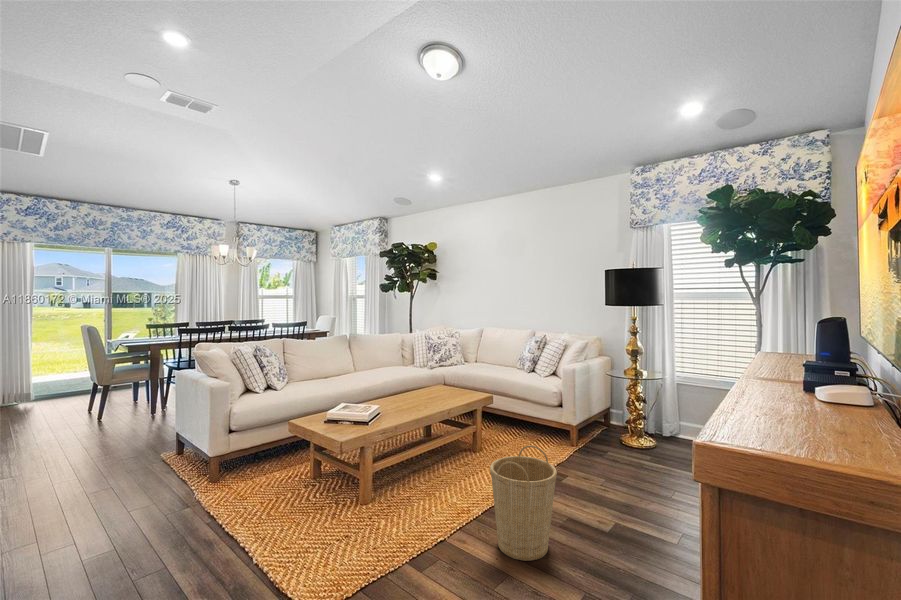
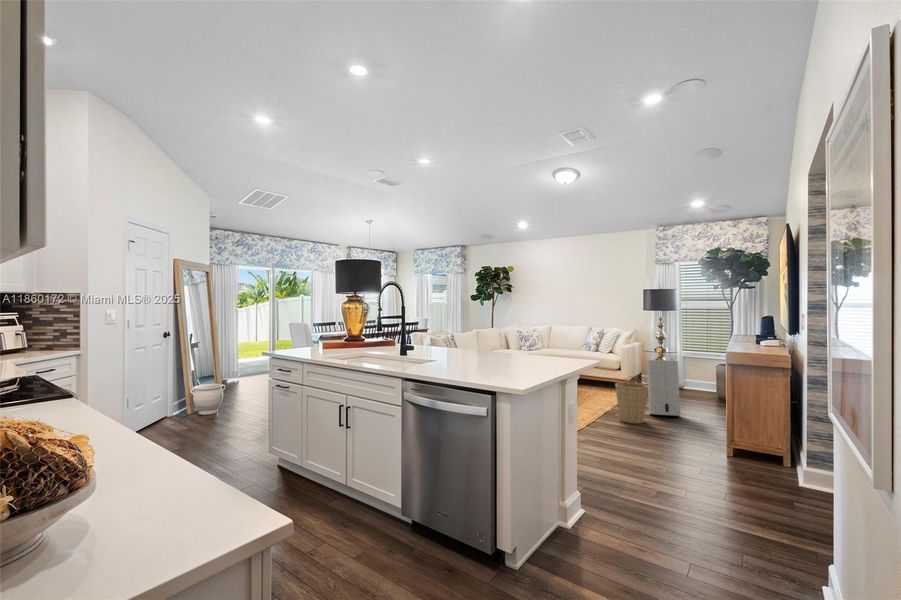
air purifier: none [574,407,636,533] -> present [647,360,680,416]

